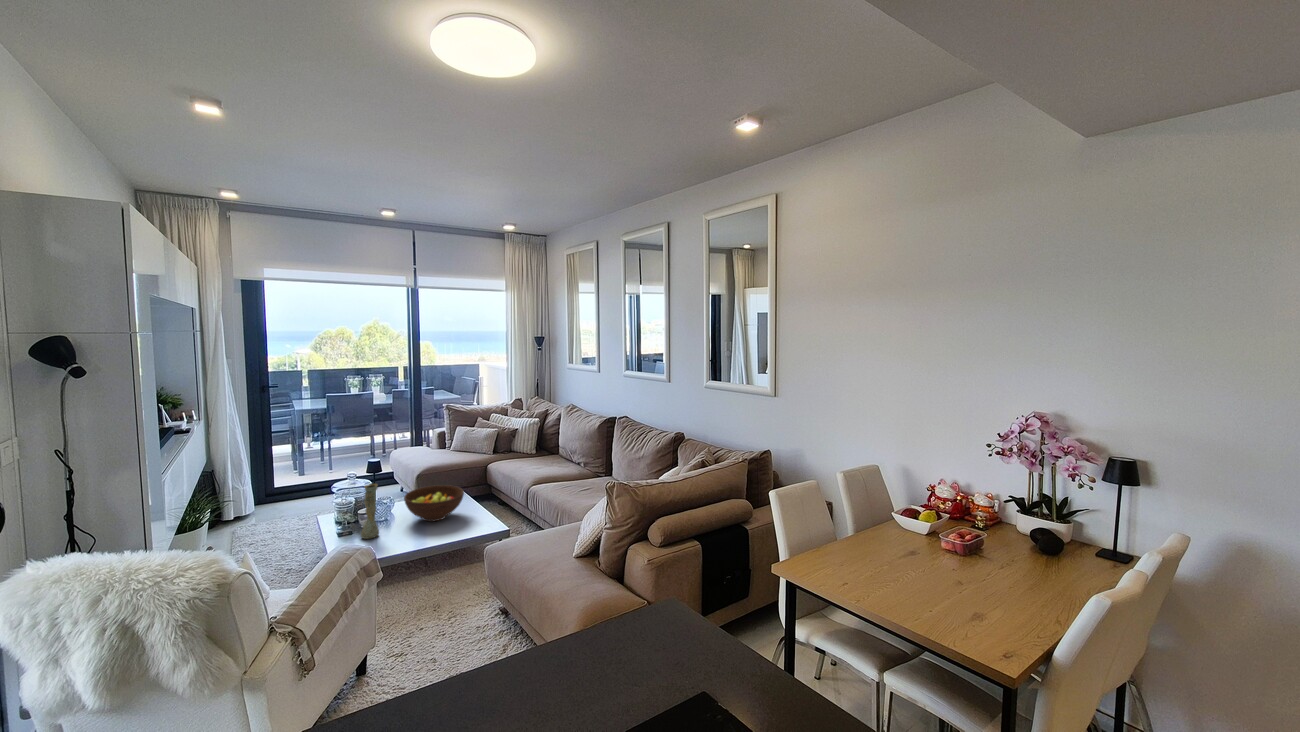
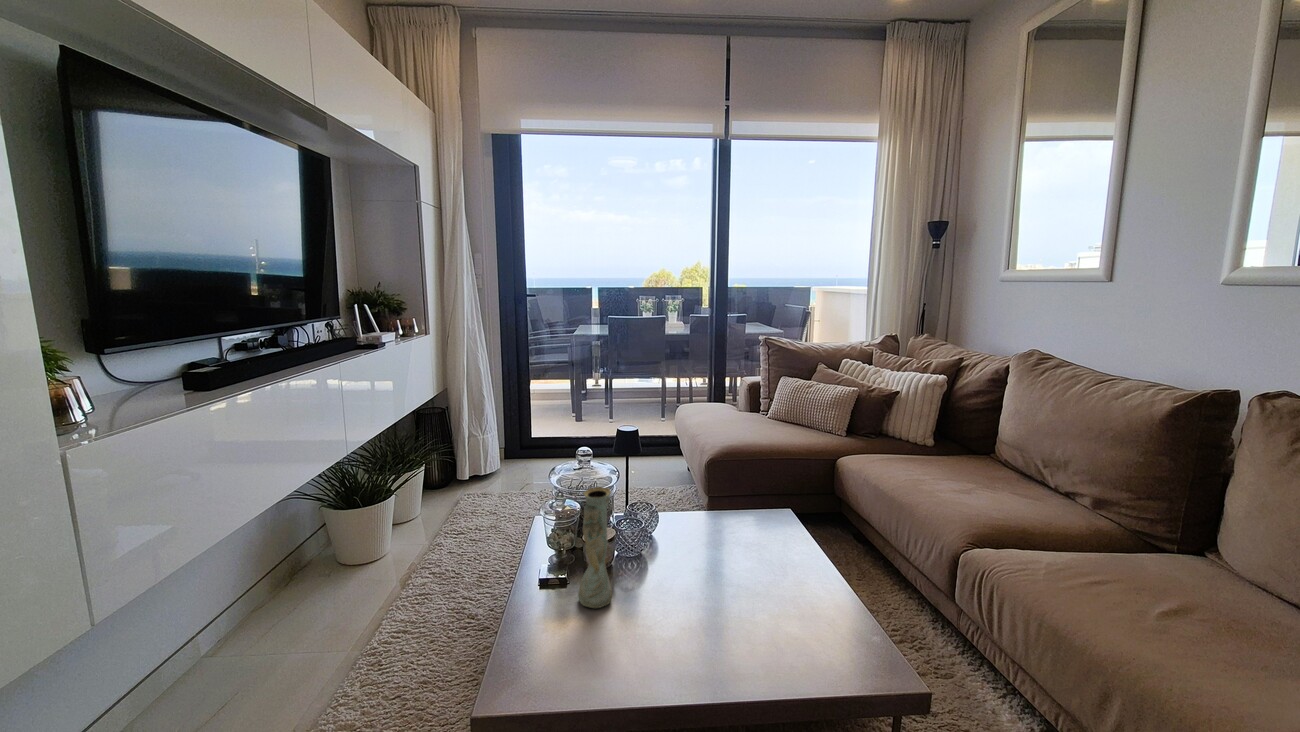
fruit bowl: present [404,485,464,522] -> none [669,500,796,591]

